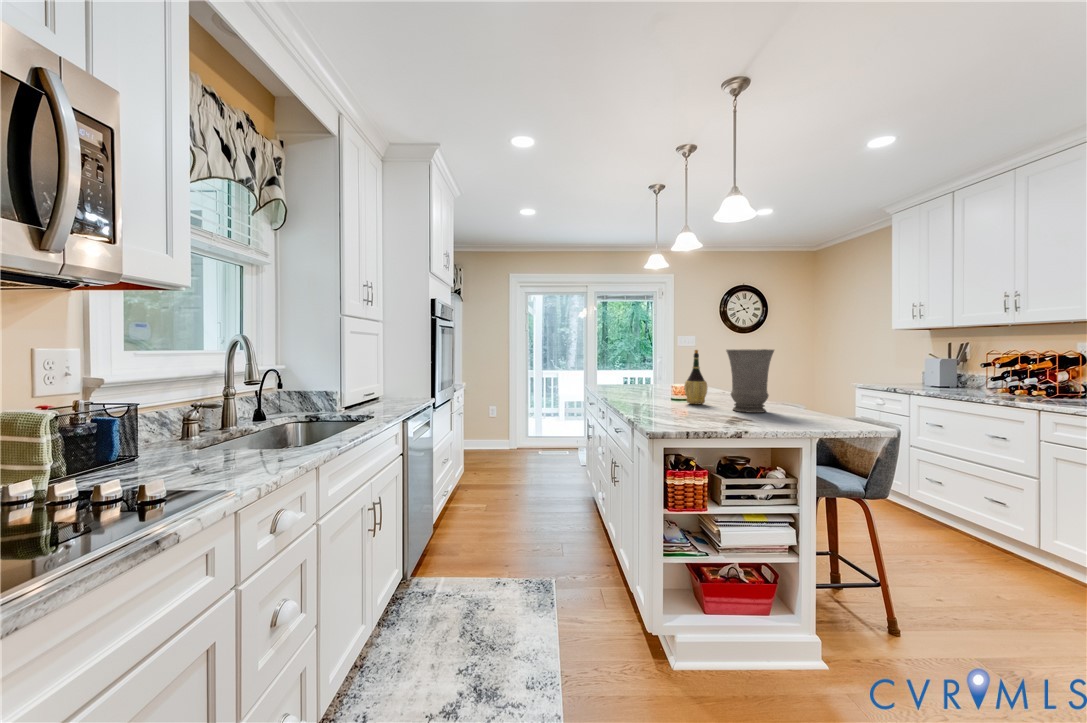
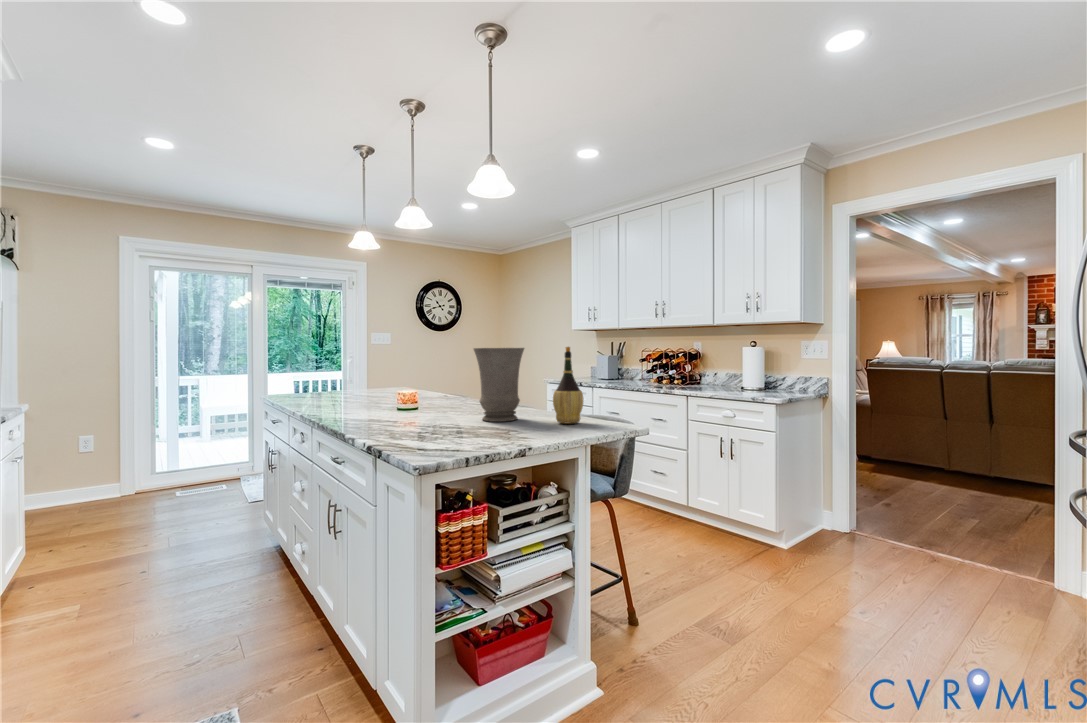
wine bottle: present [684,350,708,404] -> present [553,347,584,424]

